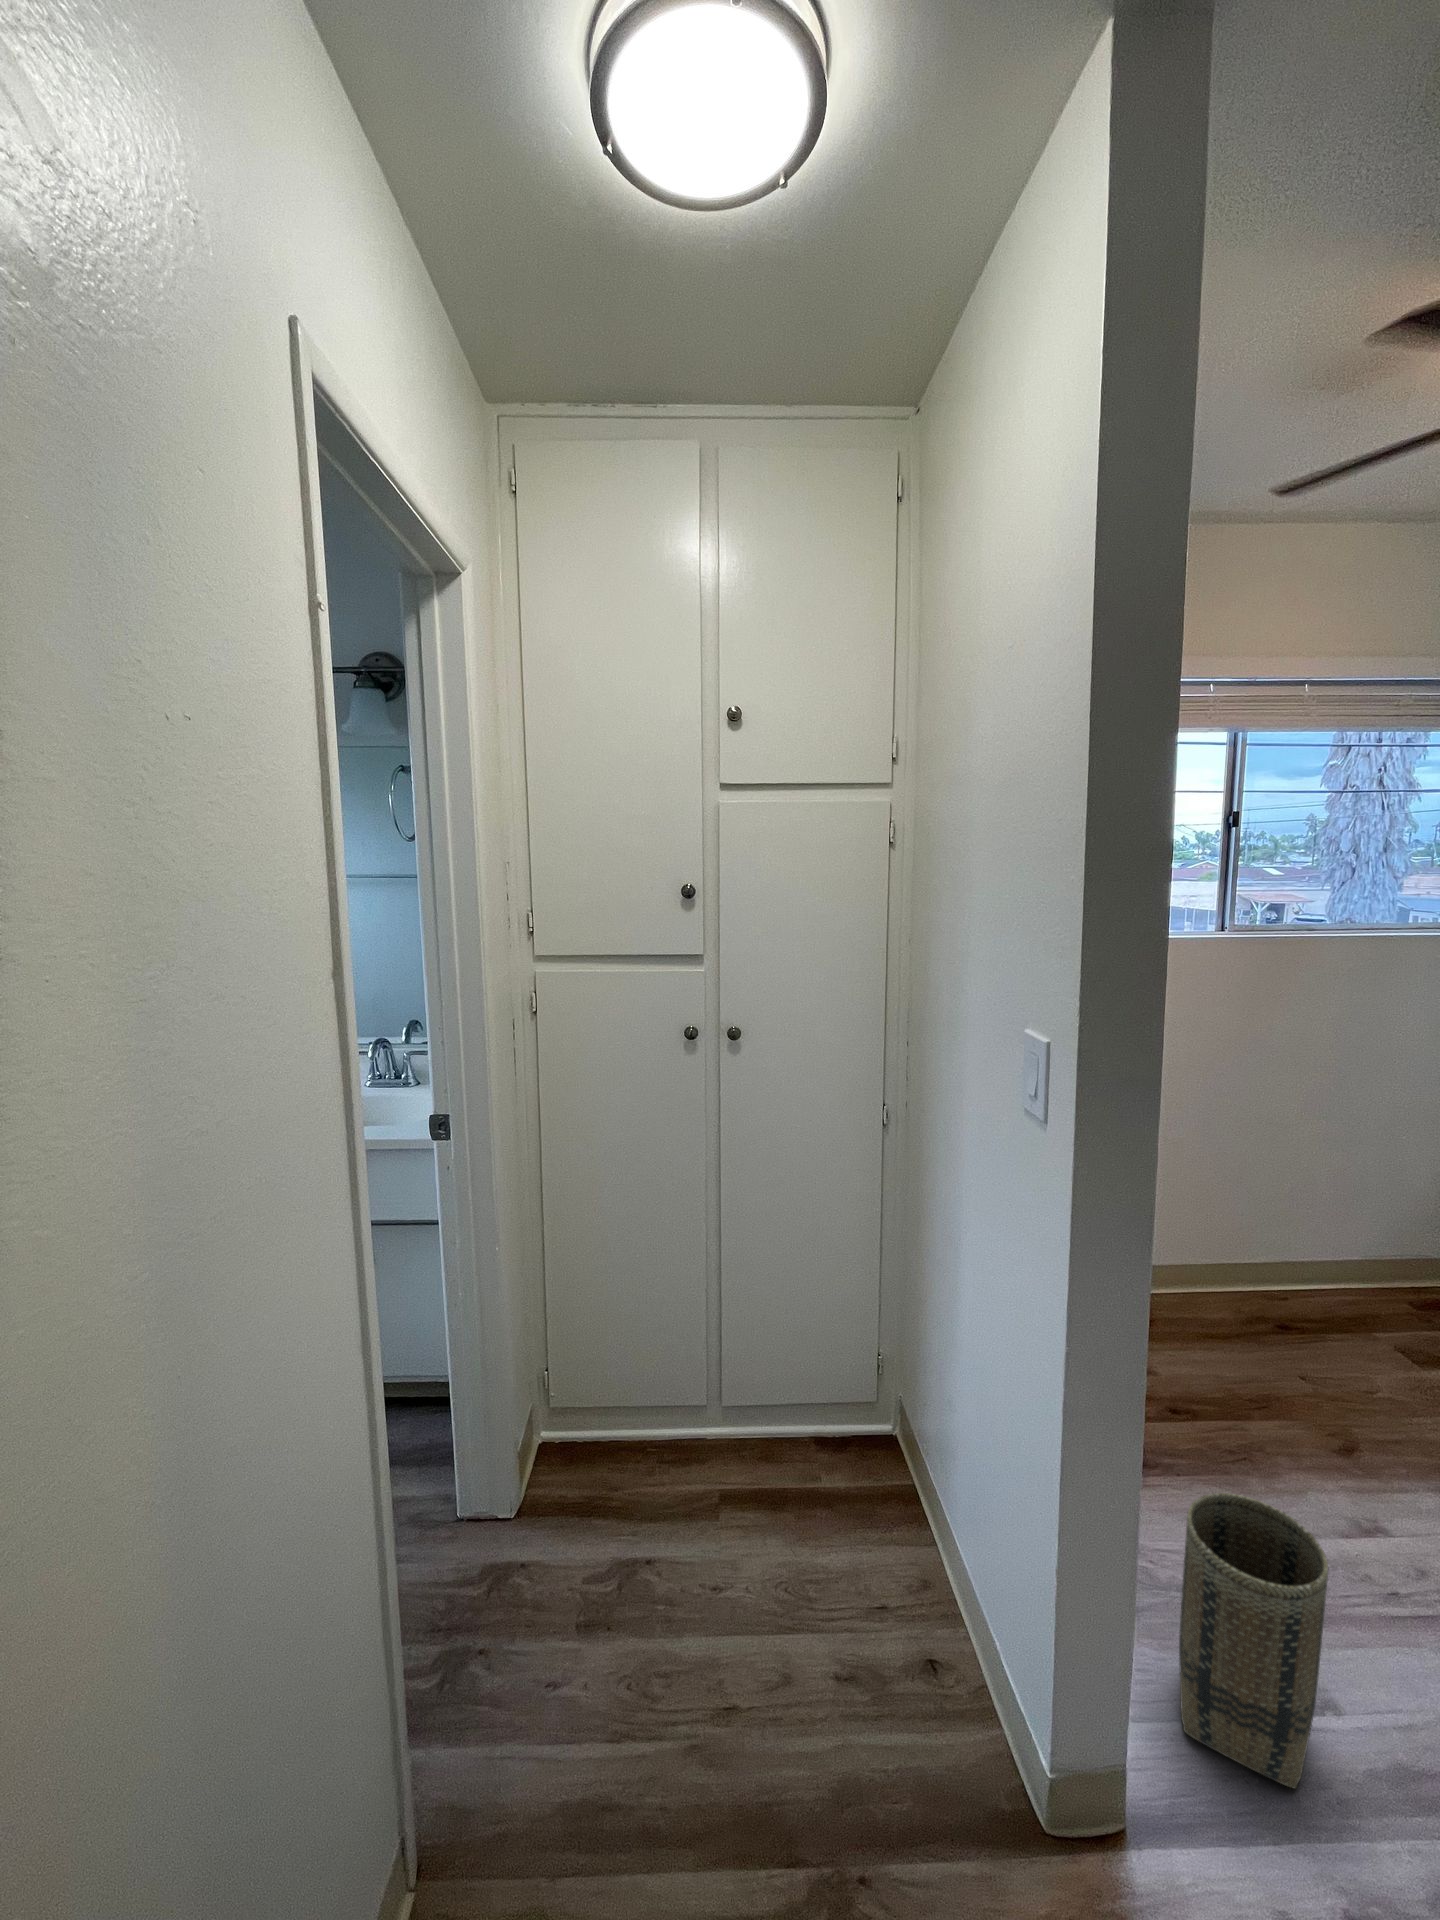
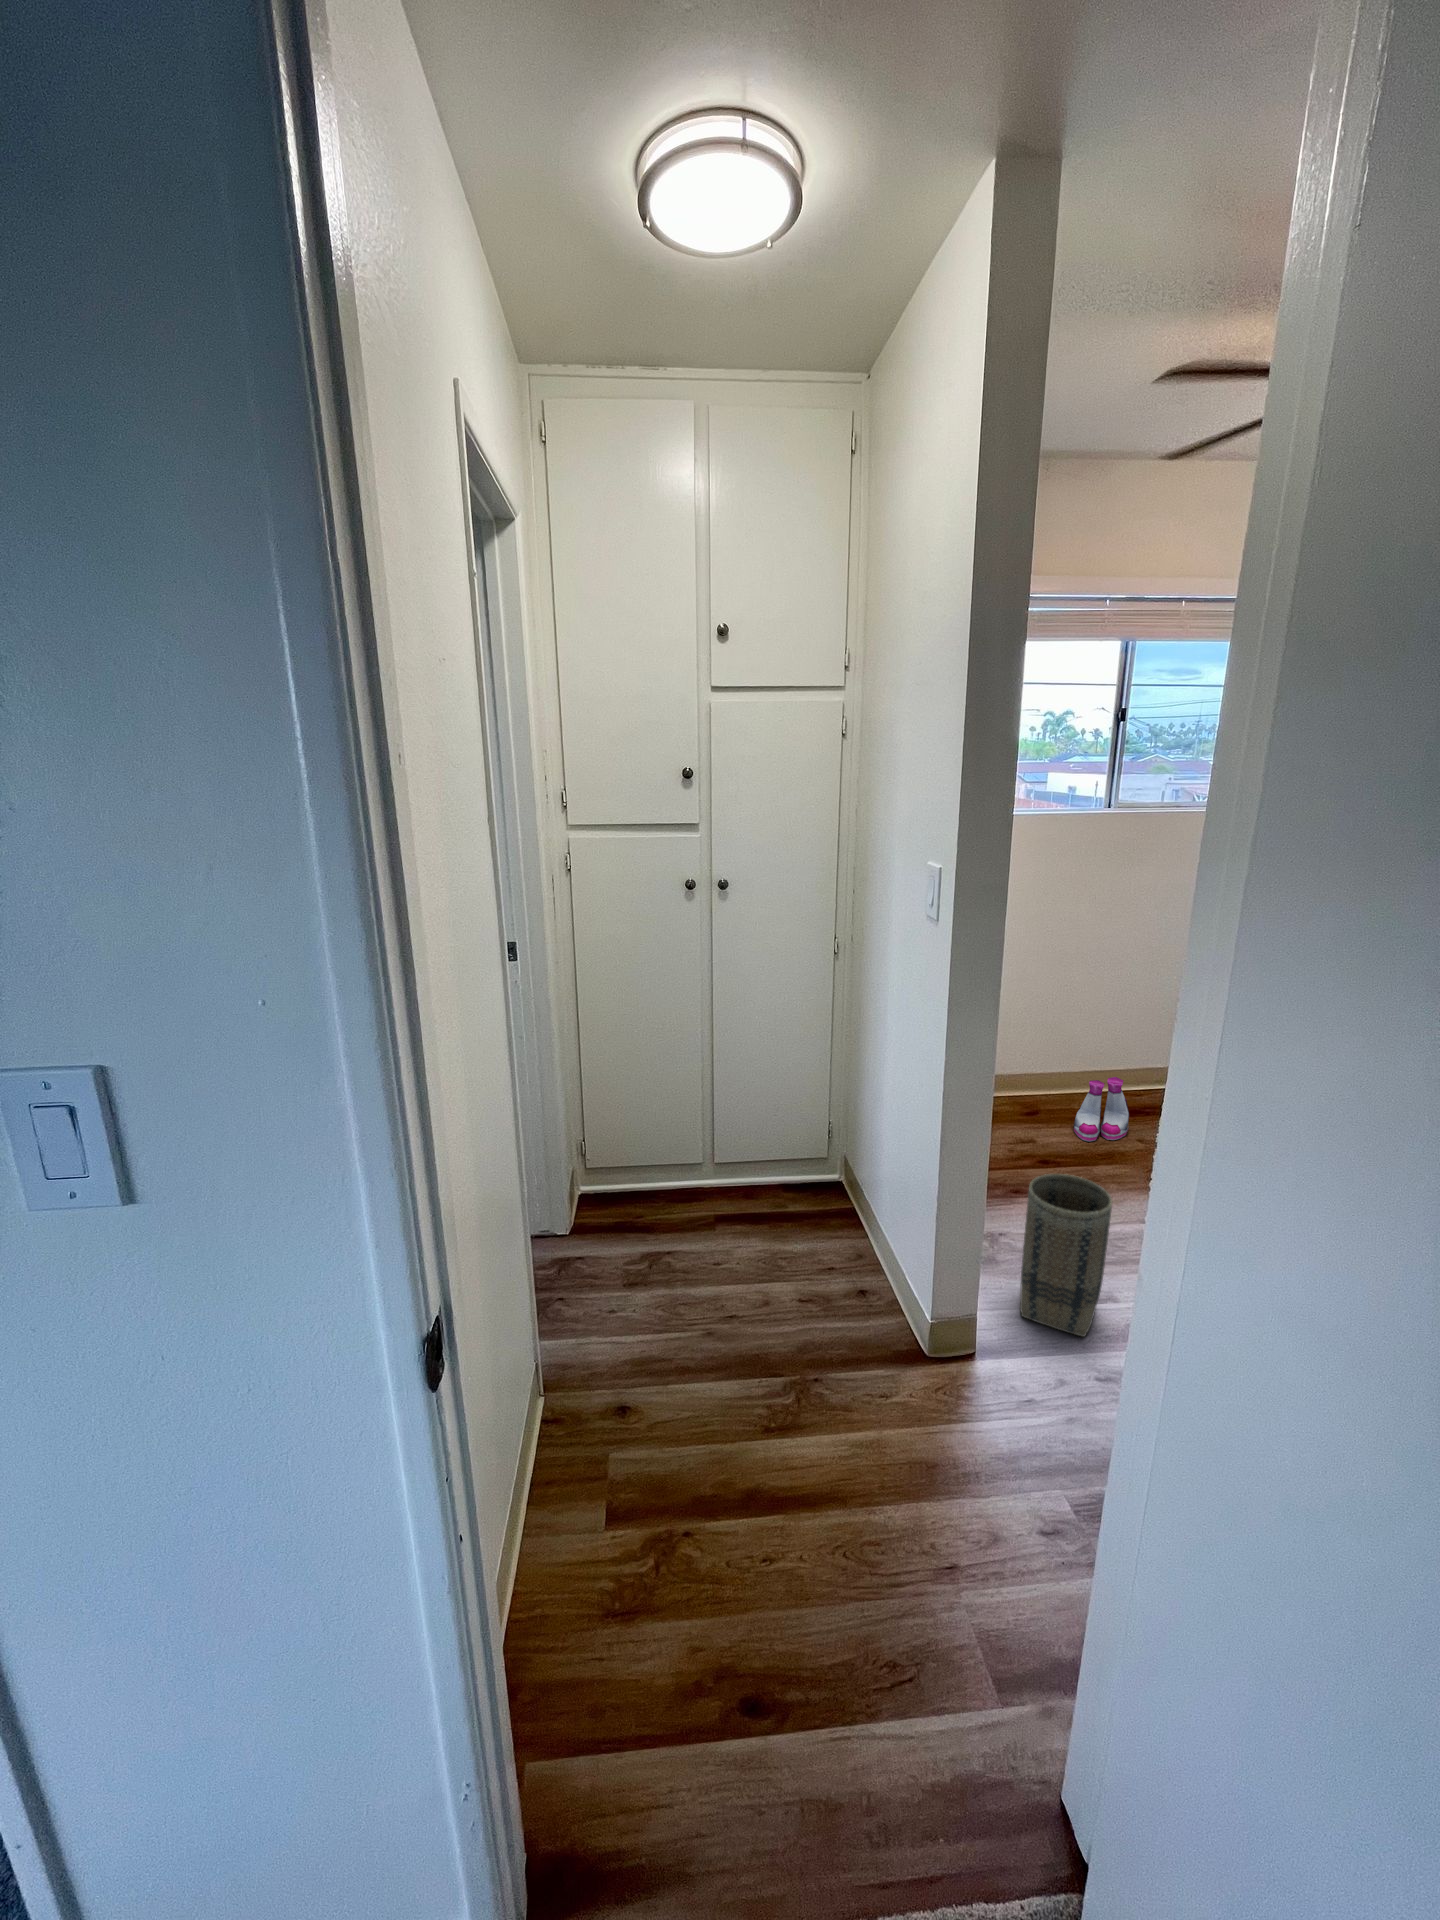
boots: none [1205,1286,1283,1378] -> present [1074,1077,1129,1142]

